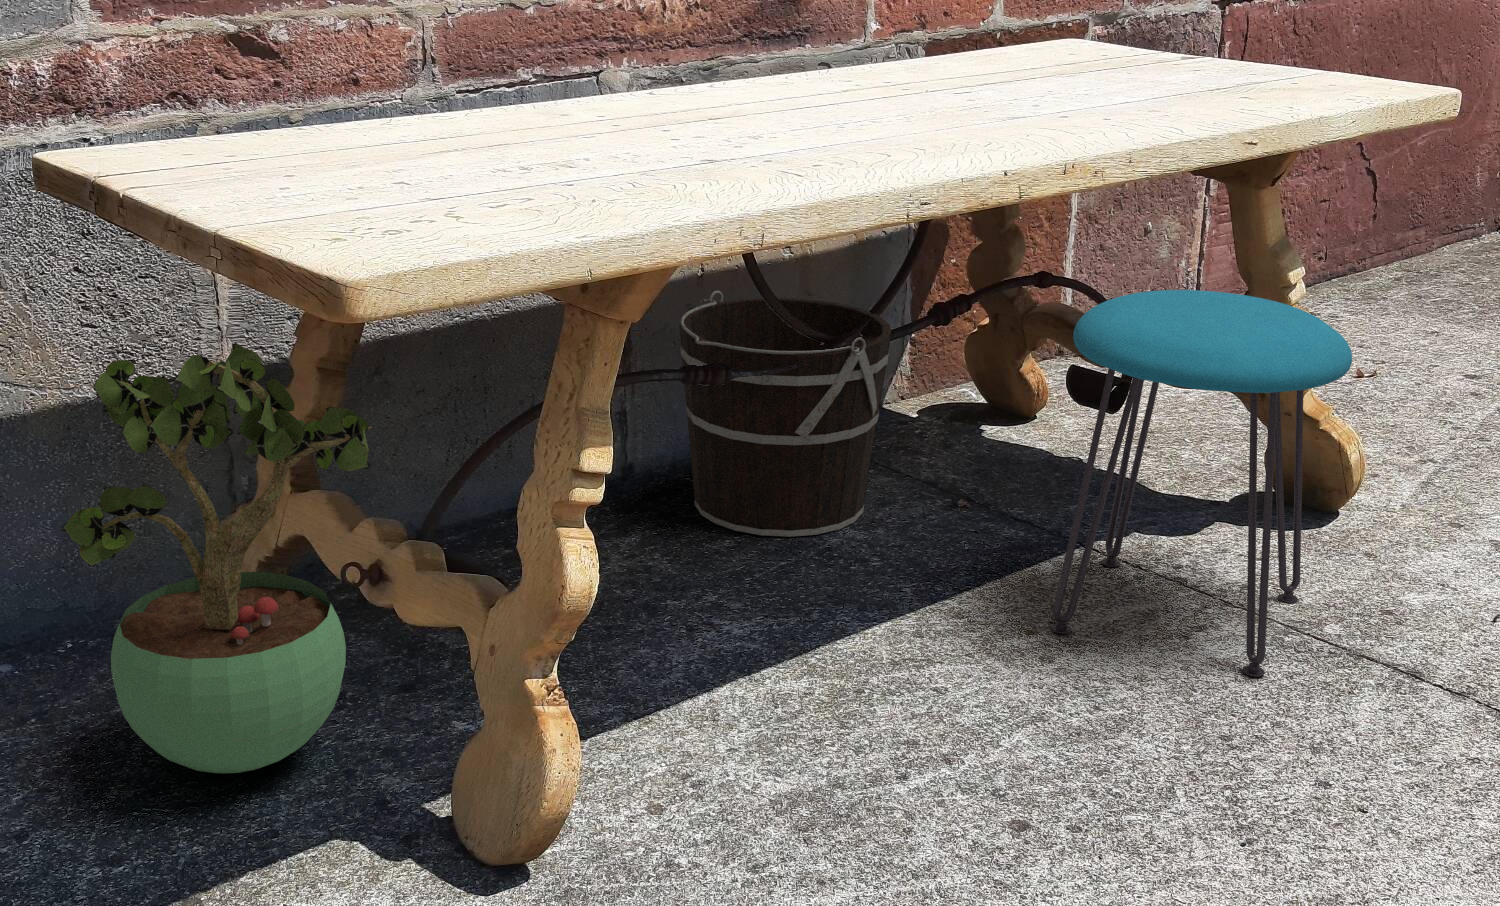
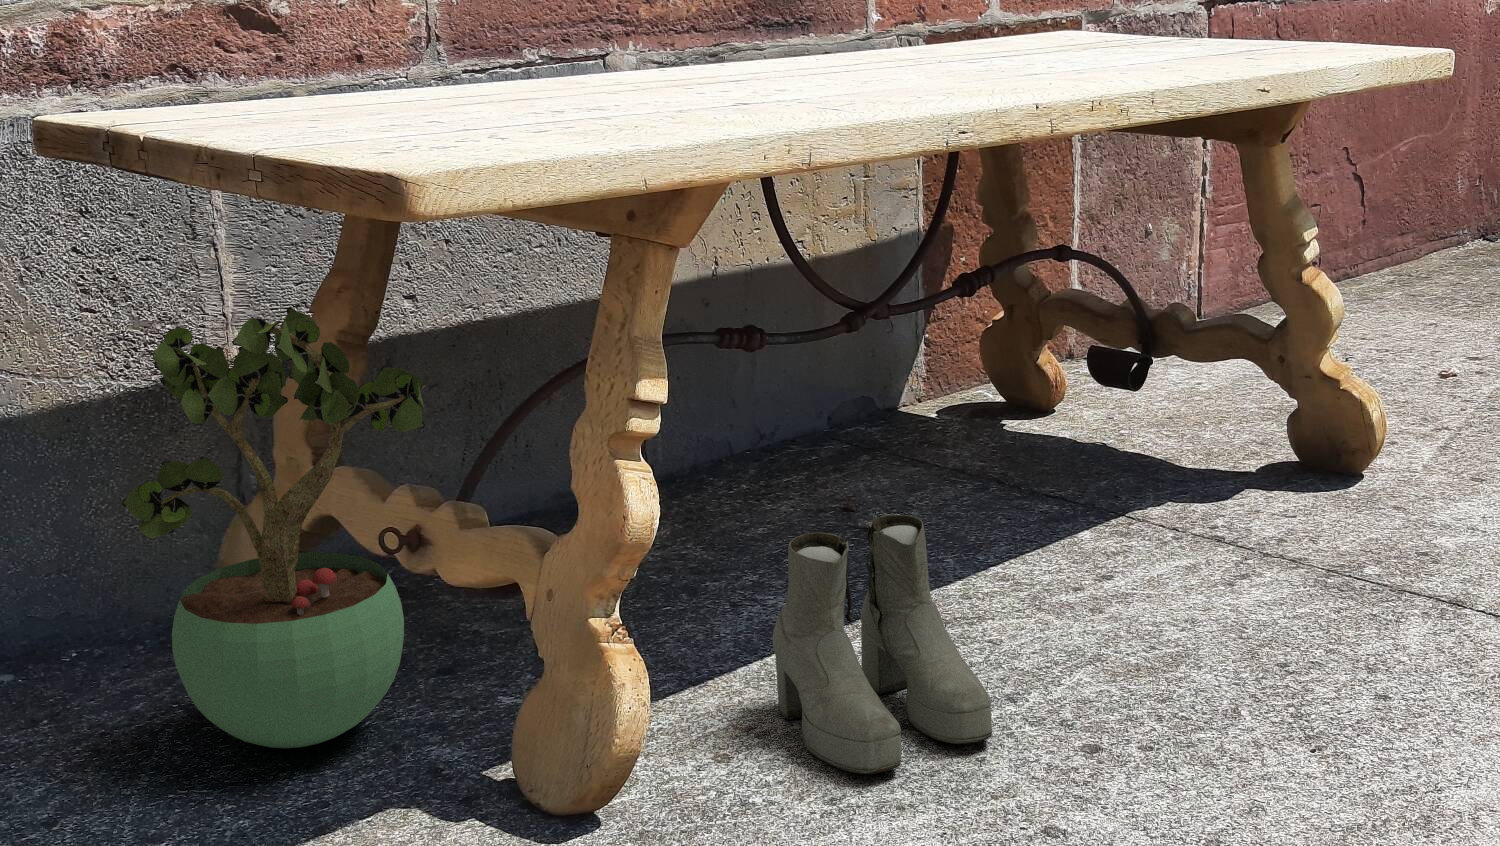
stool: present [1051,290,1352,677] -> none [1095,247,1371,612]
bucket: present [679,291,891,537] -> none [702,291,912,524]
boots: none [713,573,925,844] -> present [773,515,992,774]

